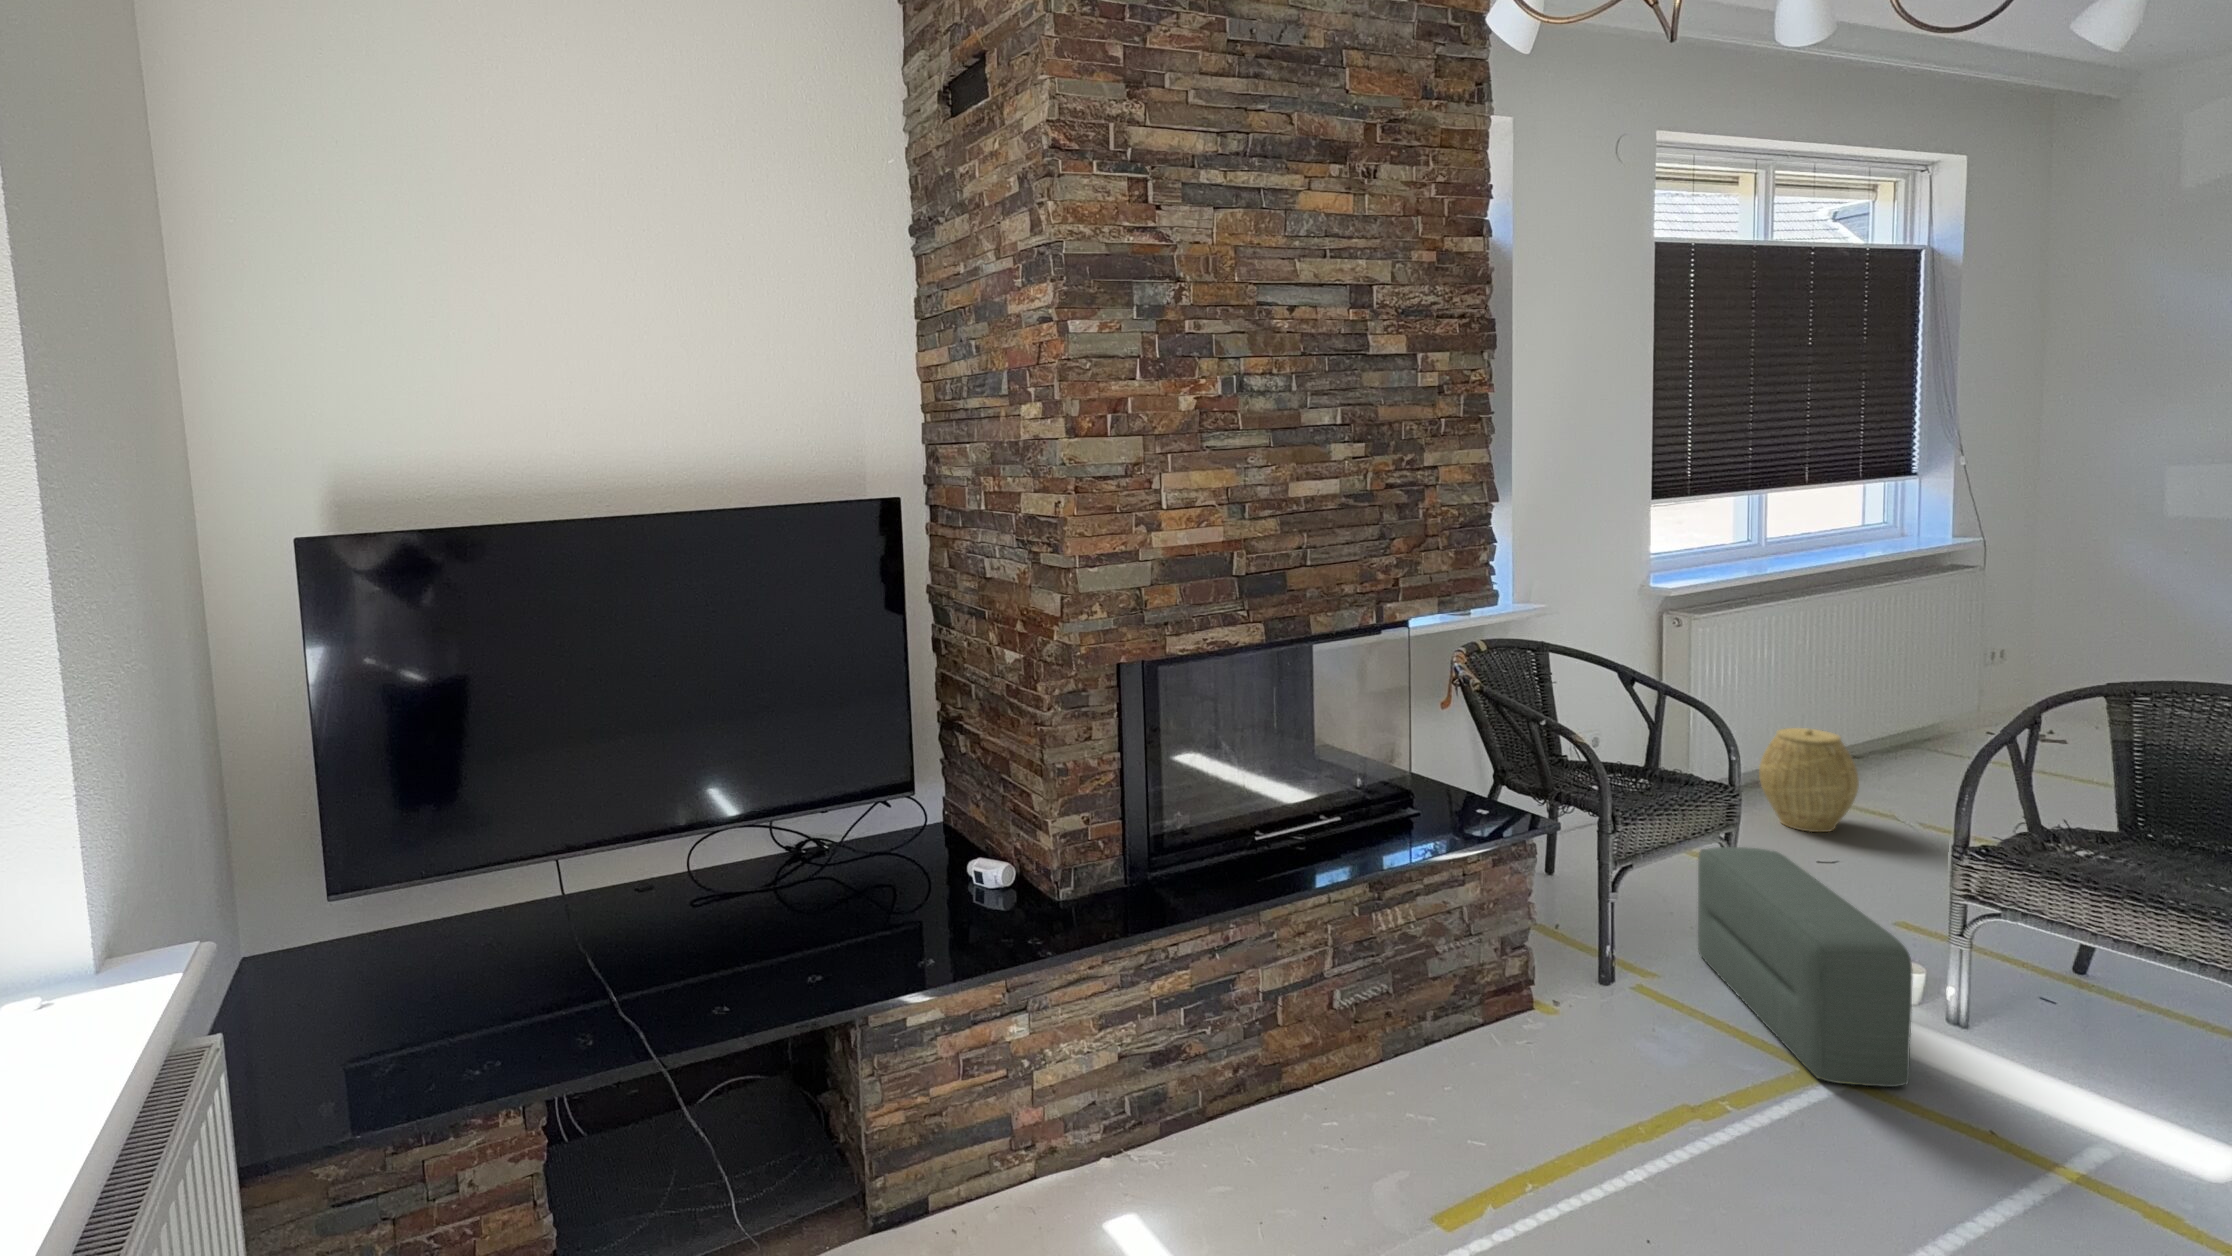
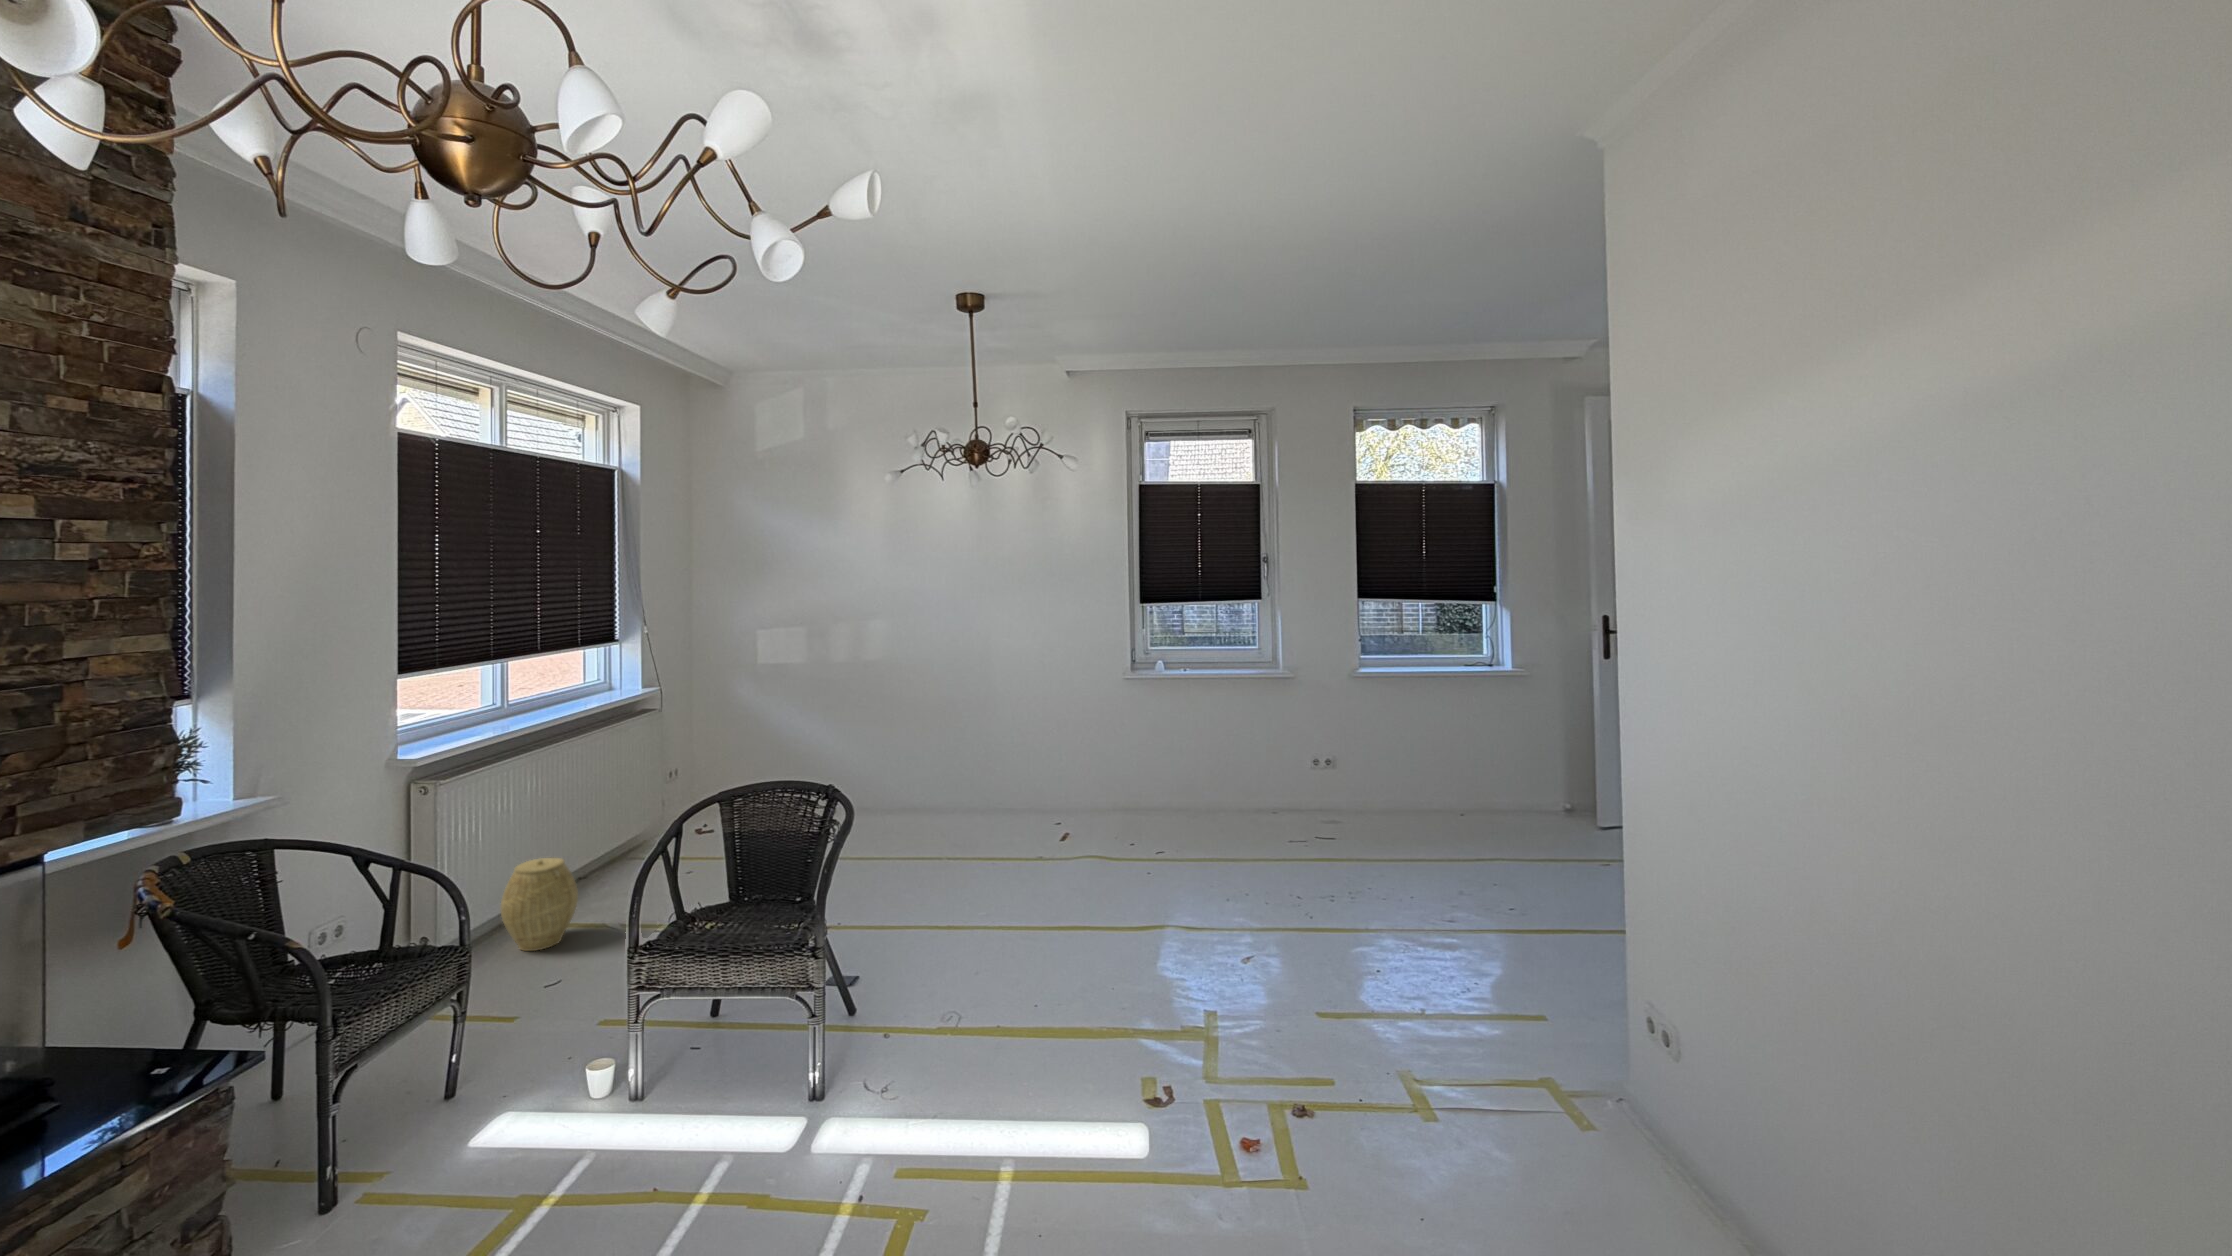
pouf: present [1698,847,1913,1087] -> none [430,994,602,1211]

